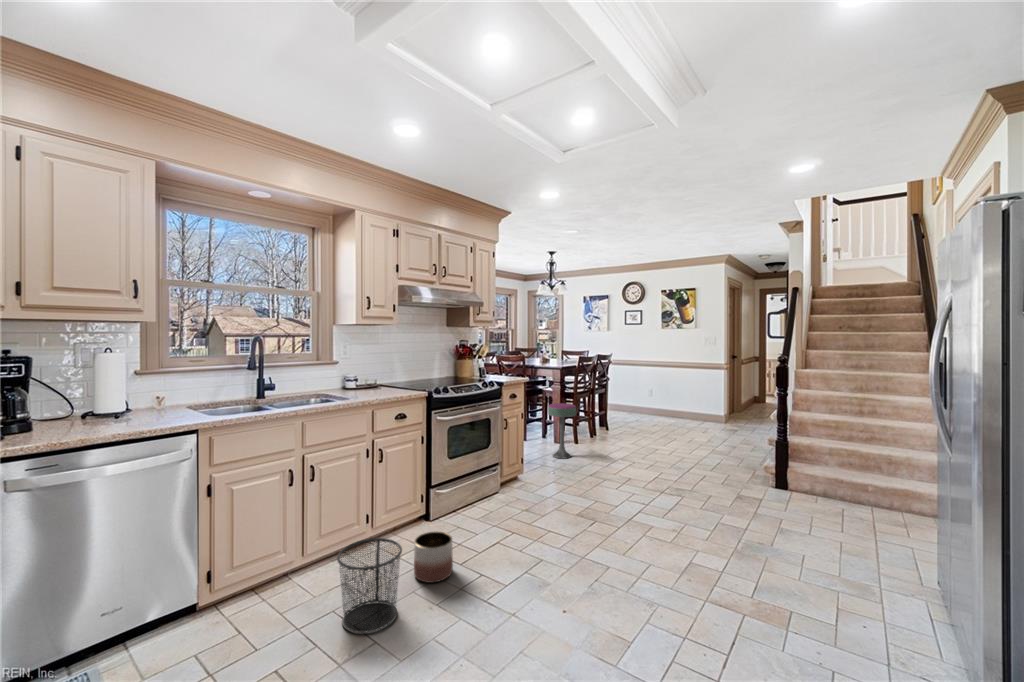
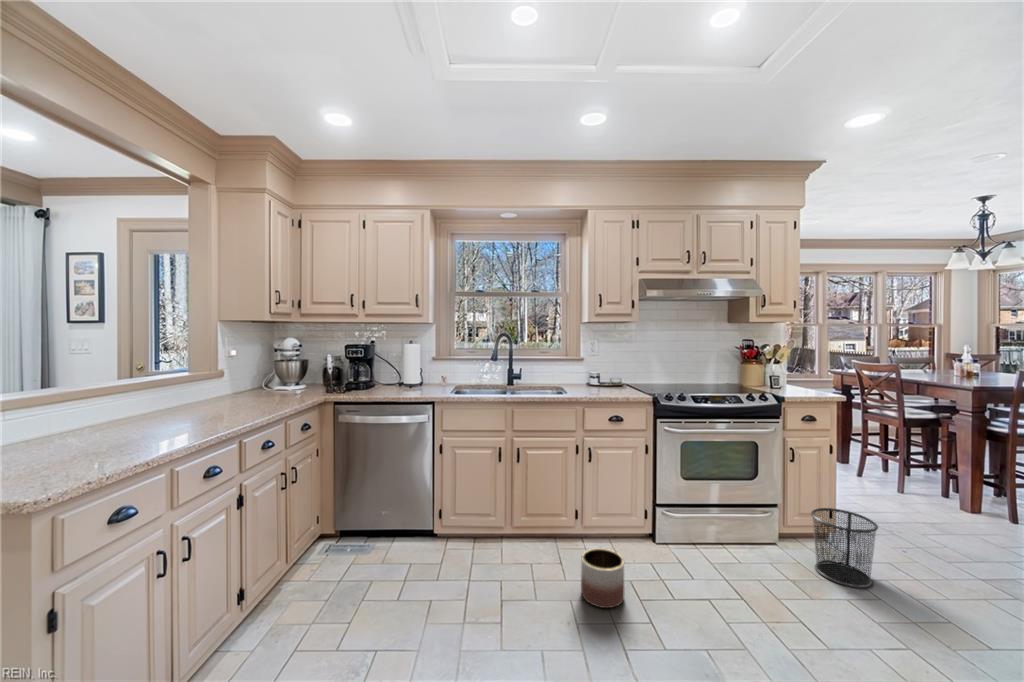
bar stool: present [548,403,576,458] -> none [922,441,988,536]
waste bin: present [337,538,402,634] -> present [811,508,878,587]

